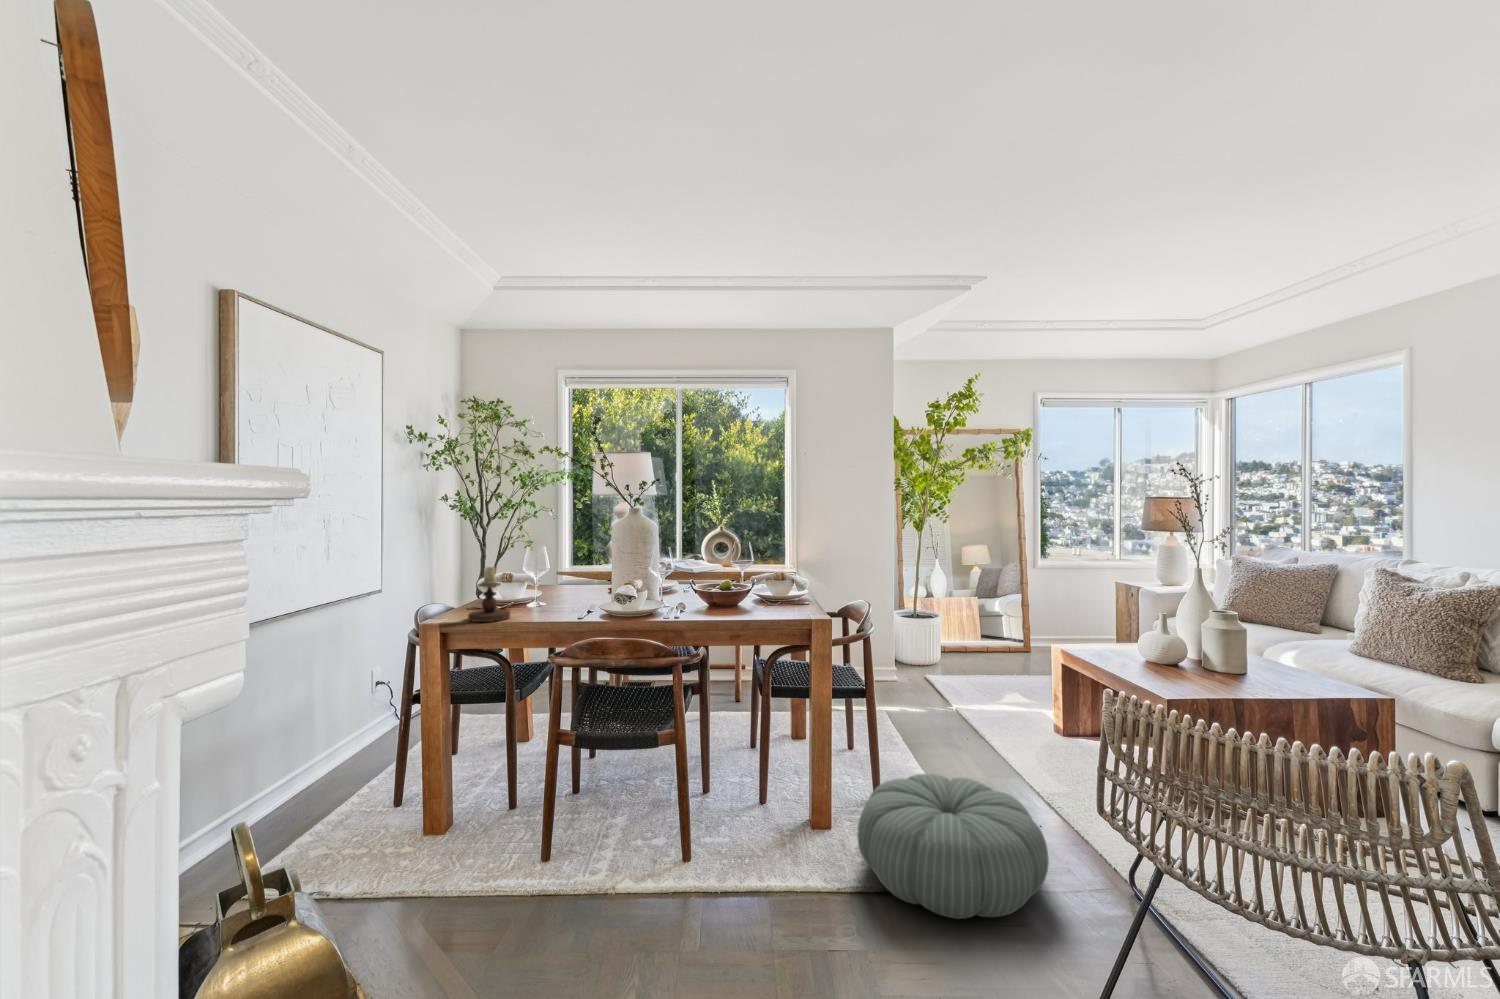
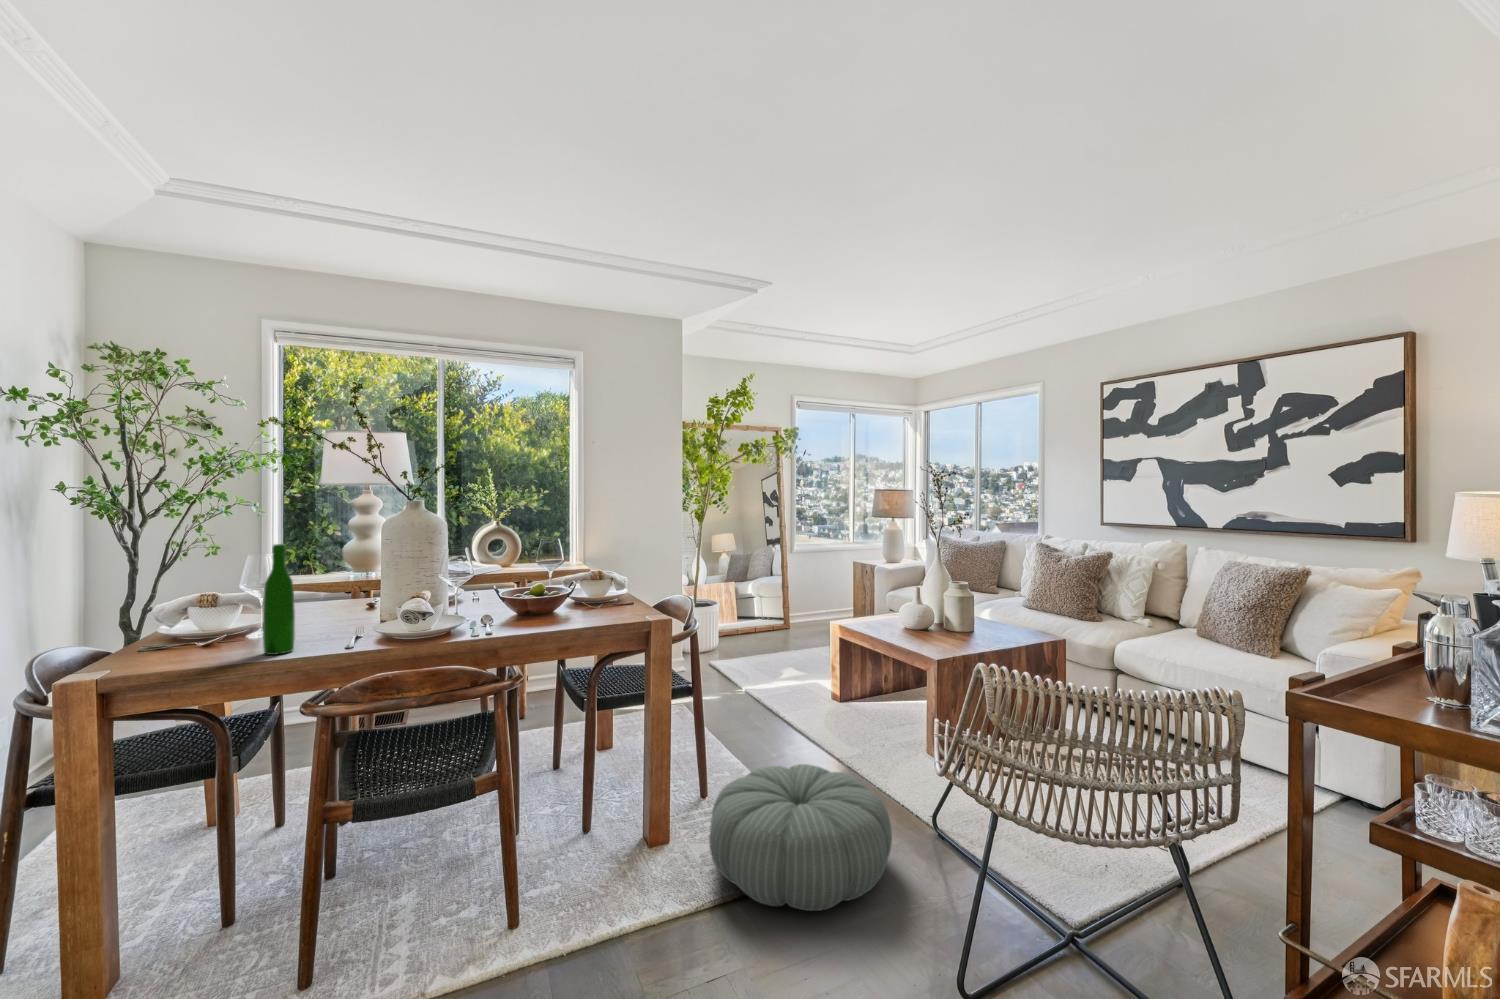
wine bottle: none [529,542,548,622] -> present [263,544,295,655]
candlestick: present [468,567,510,622] -> none [153,583,227,664]

